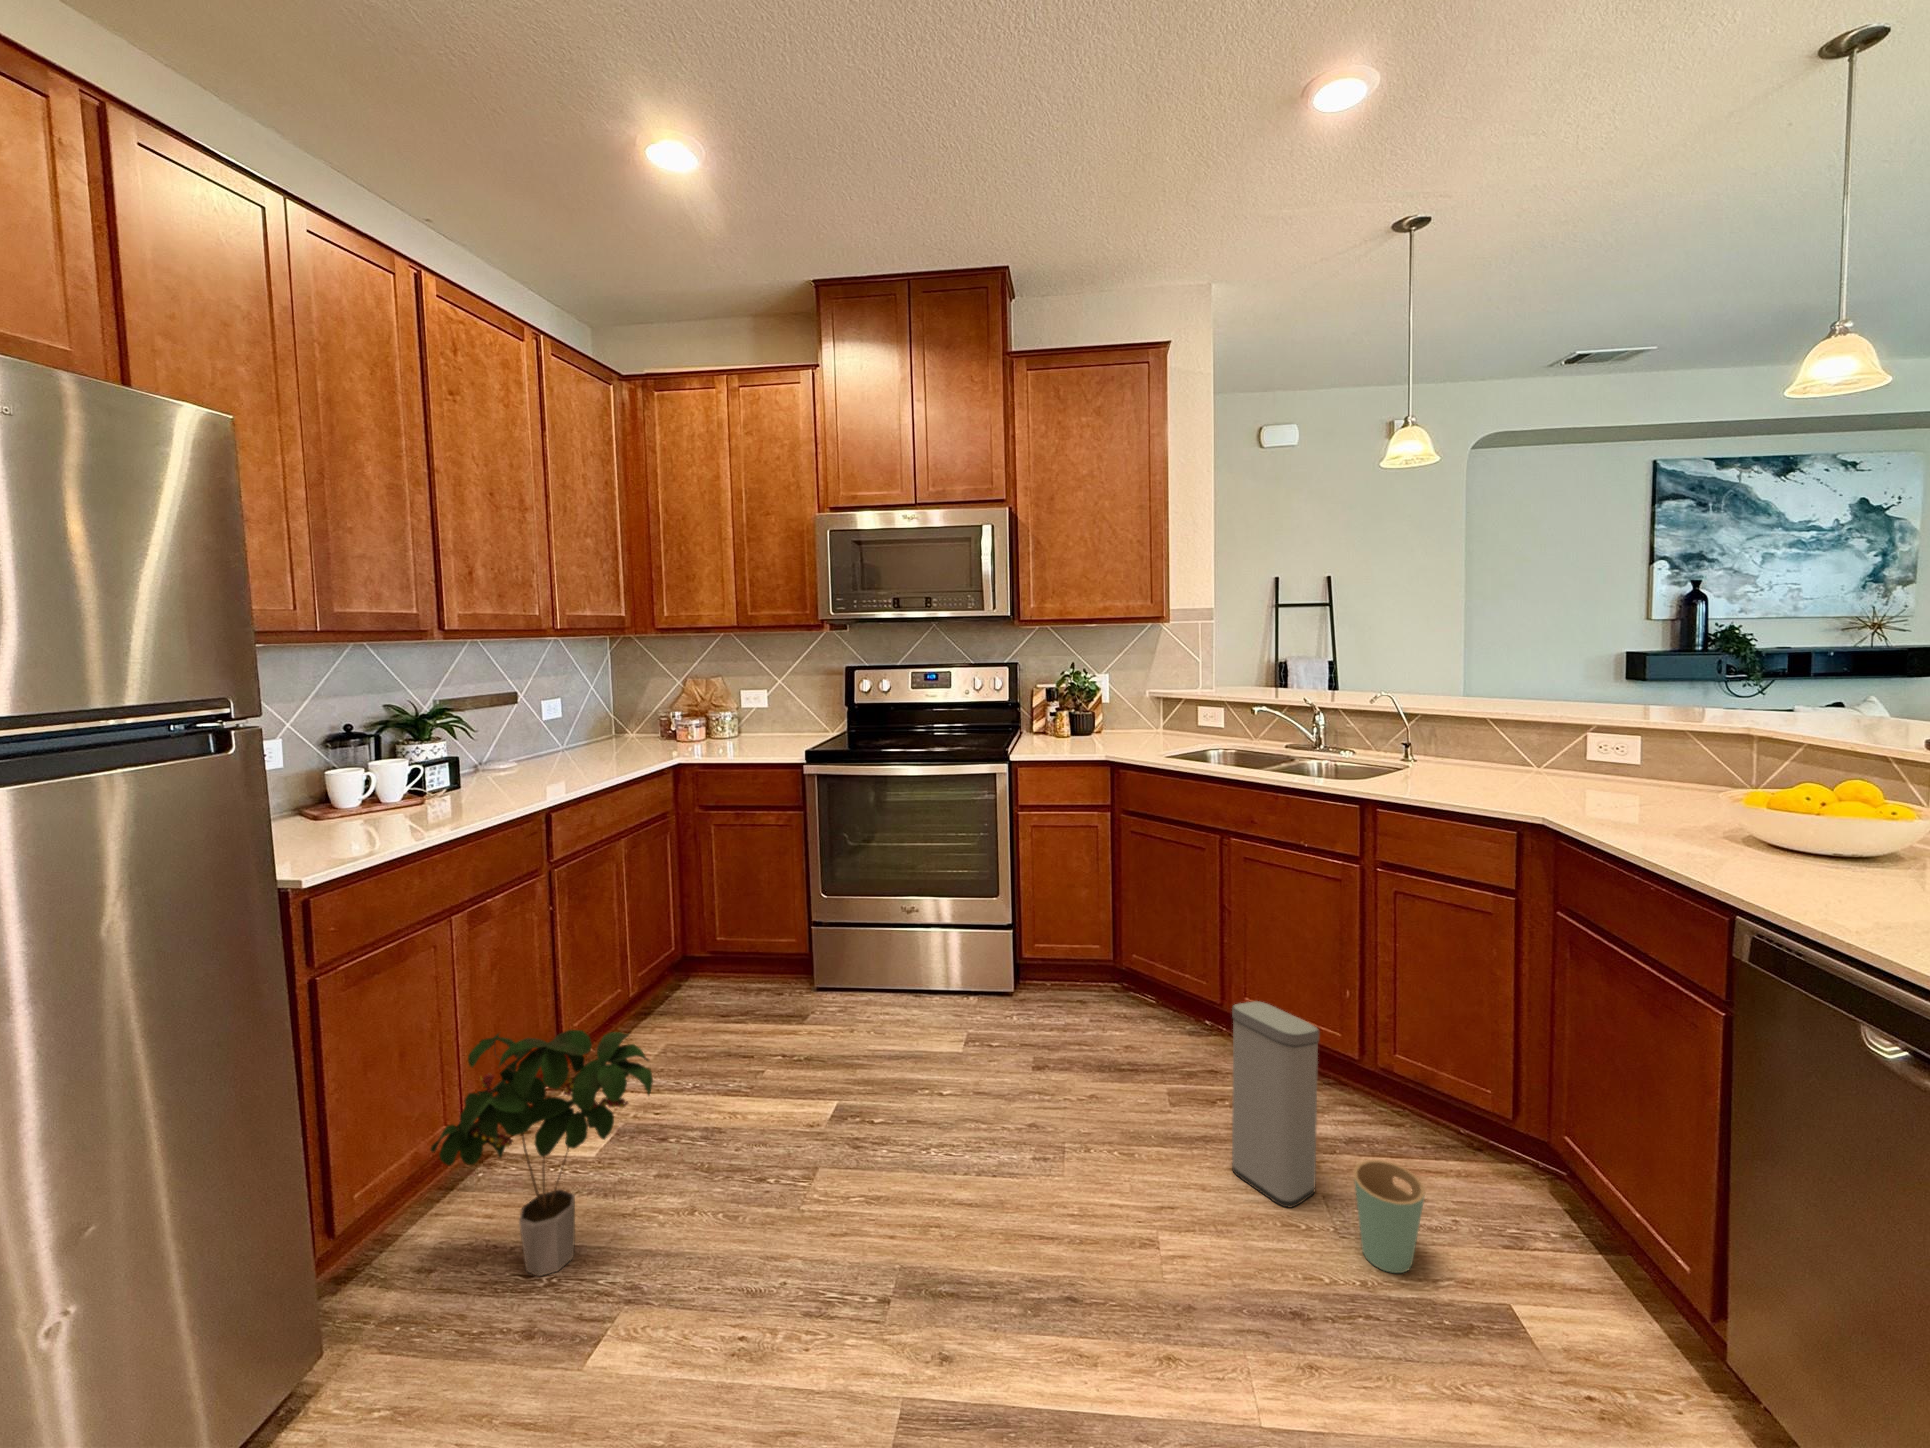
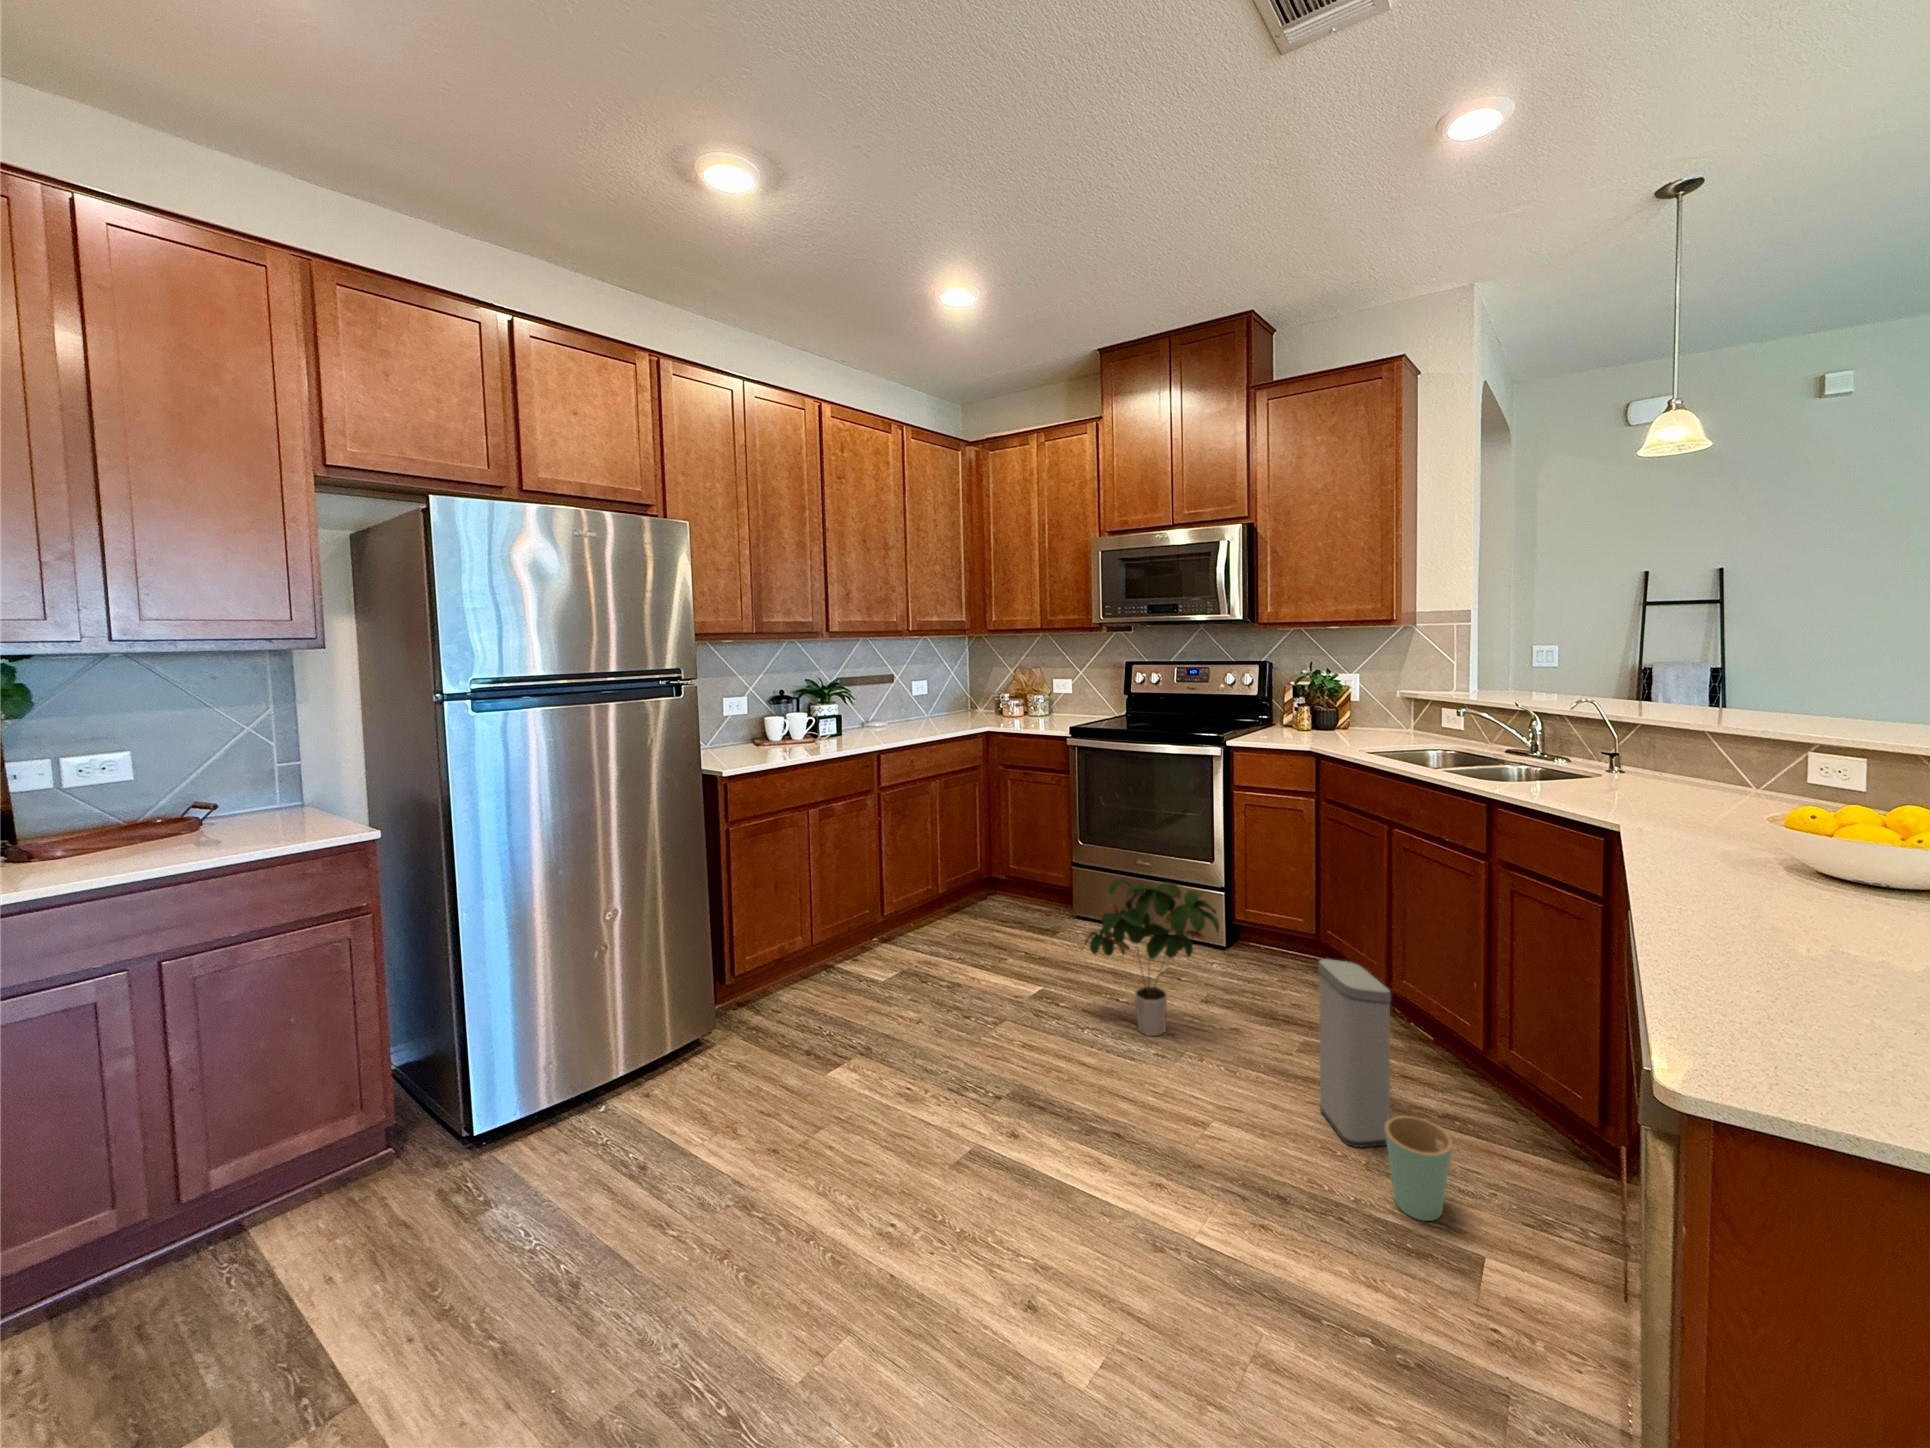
potted plant: present [431,1030,653,1276] -> present [1085,879,1219,1036]

